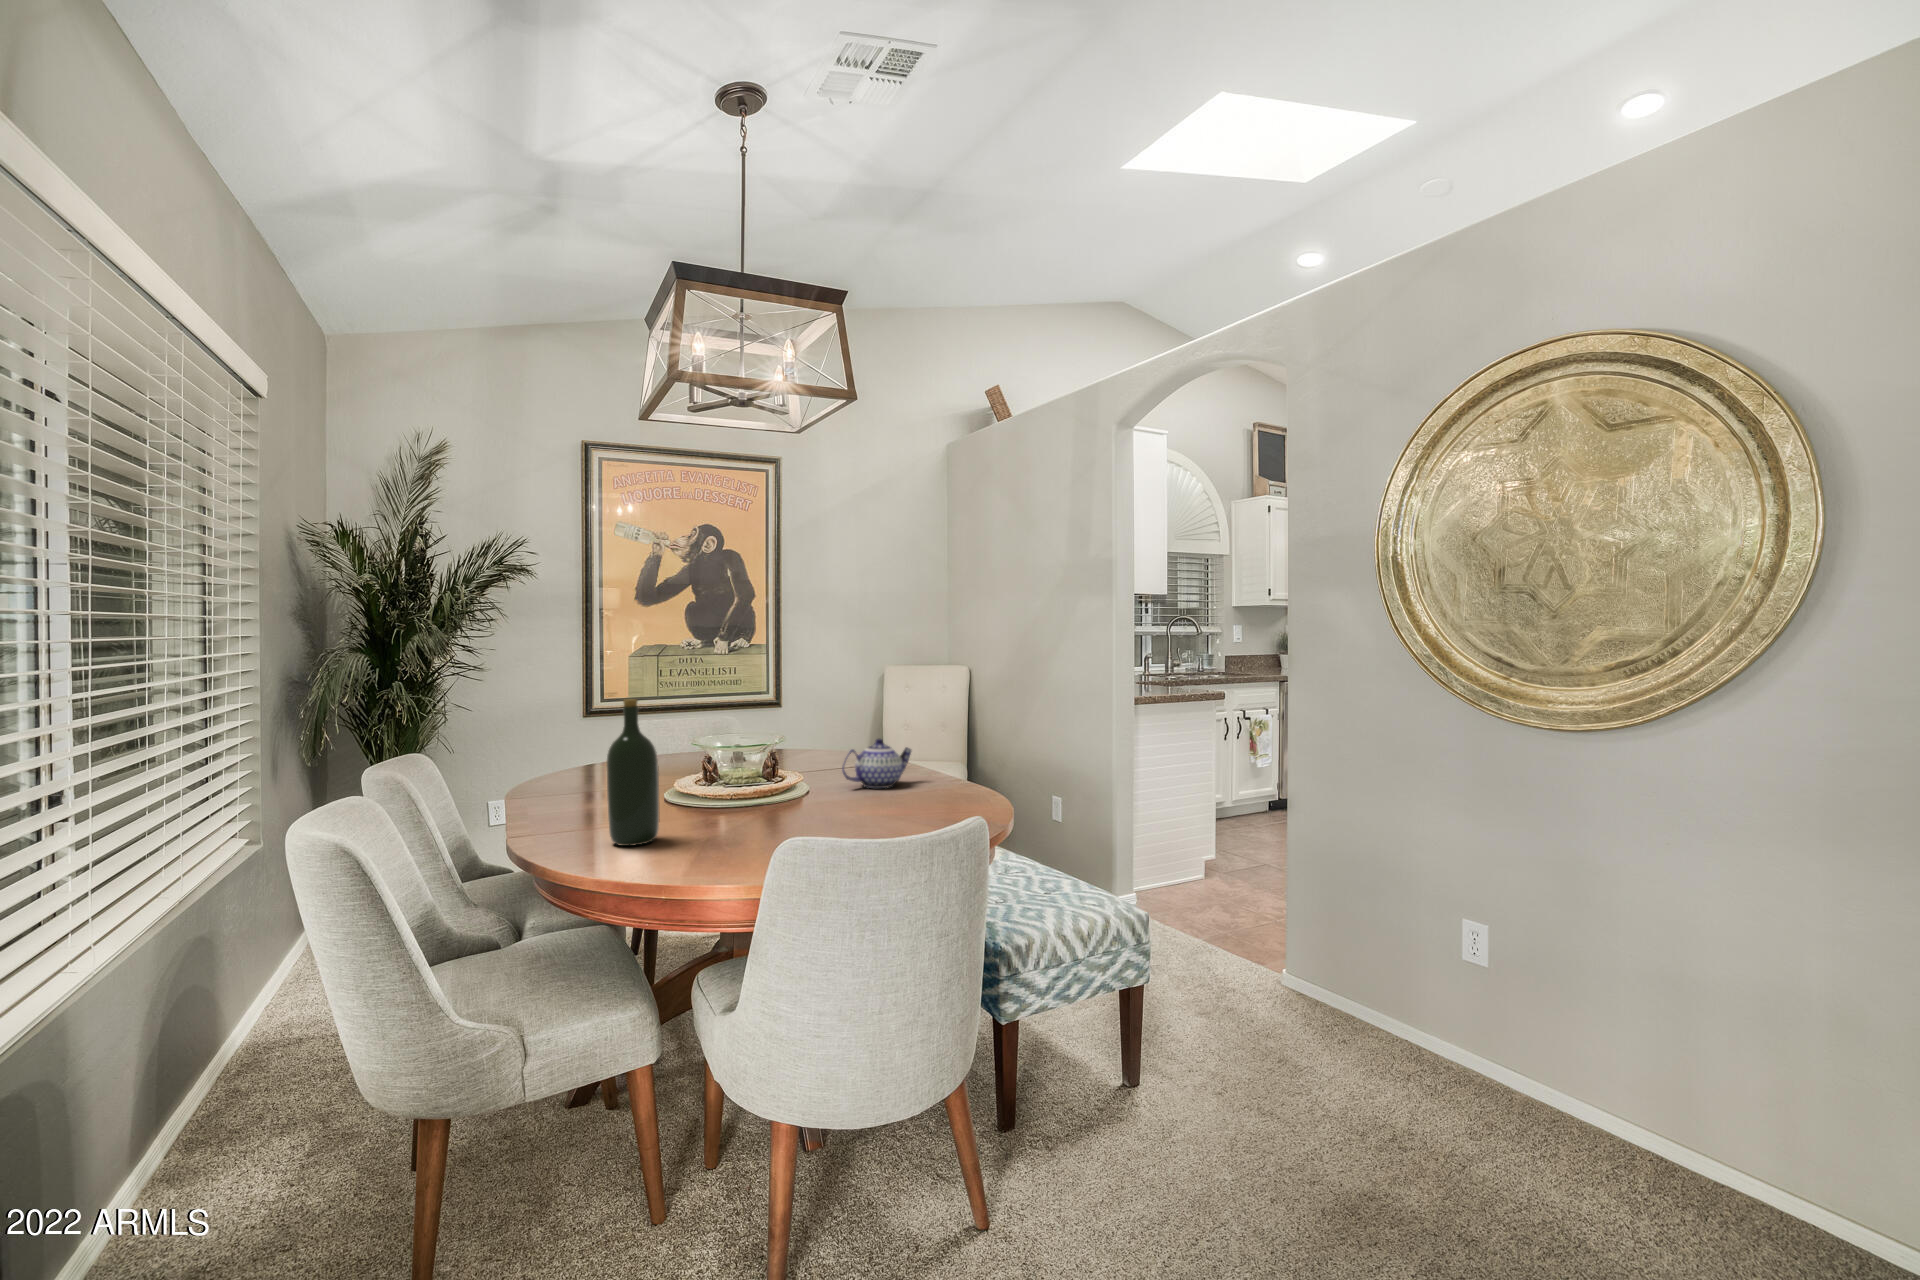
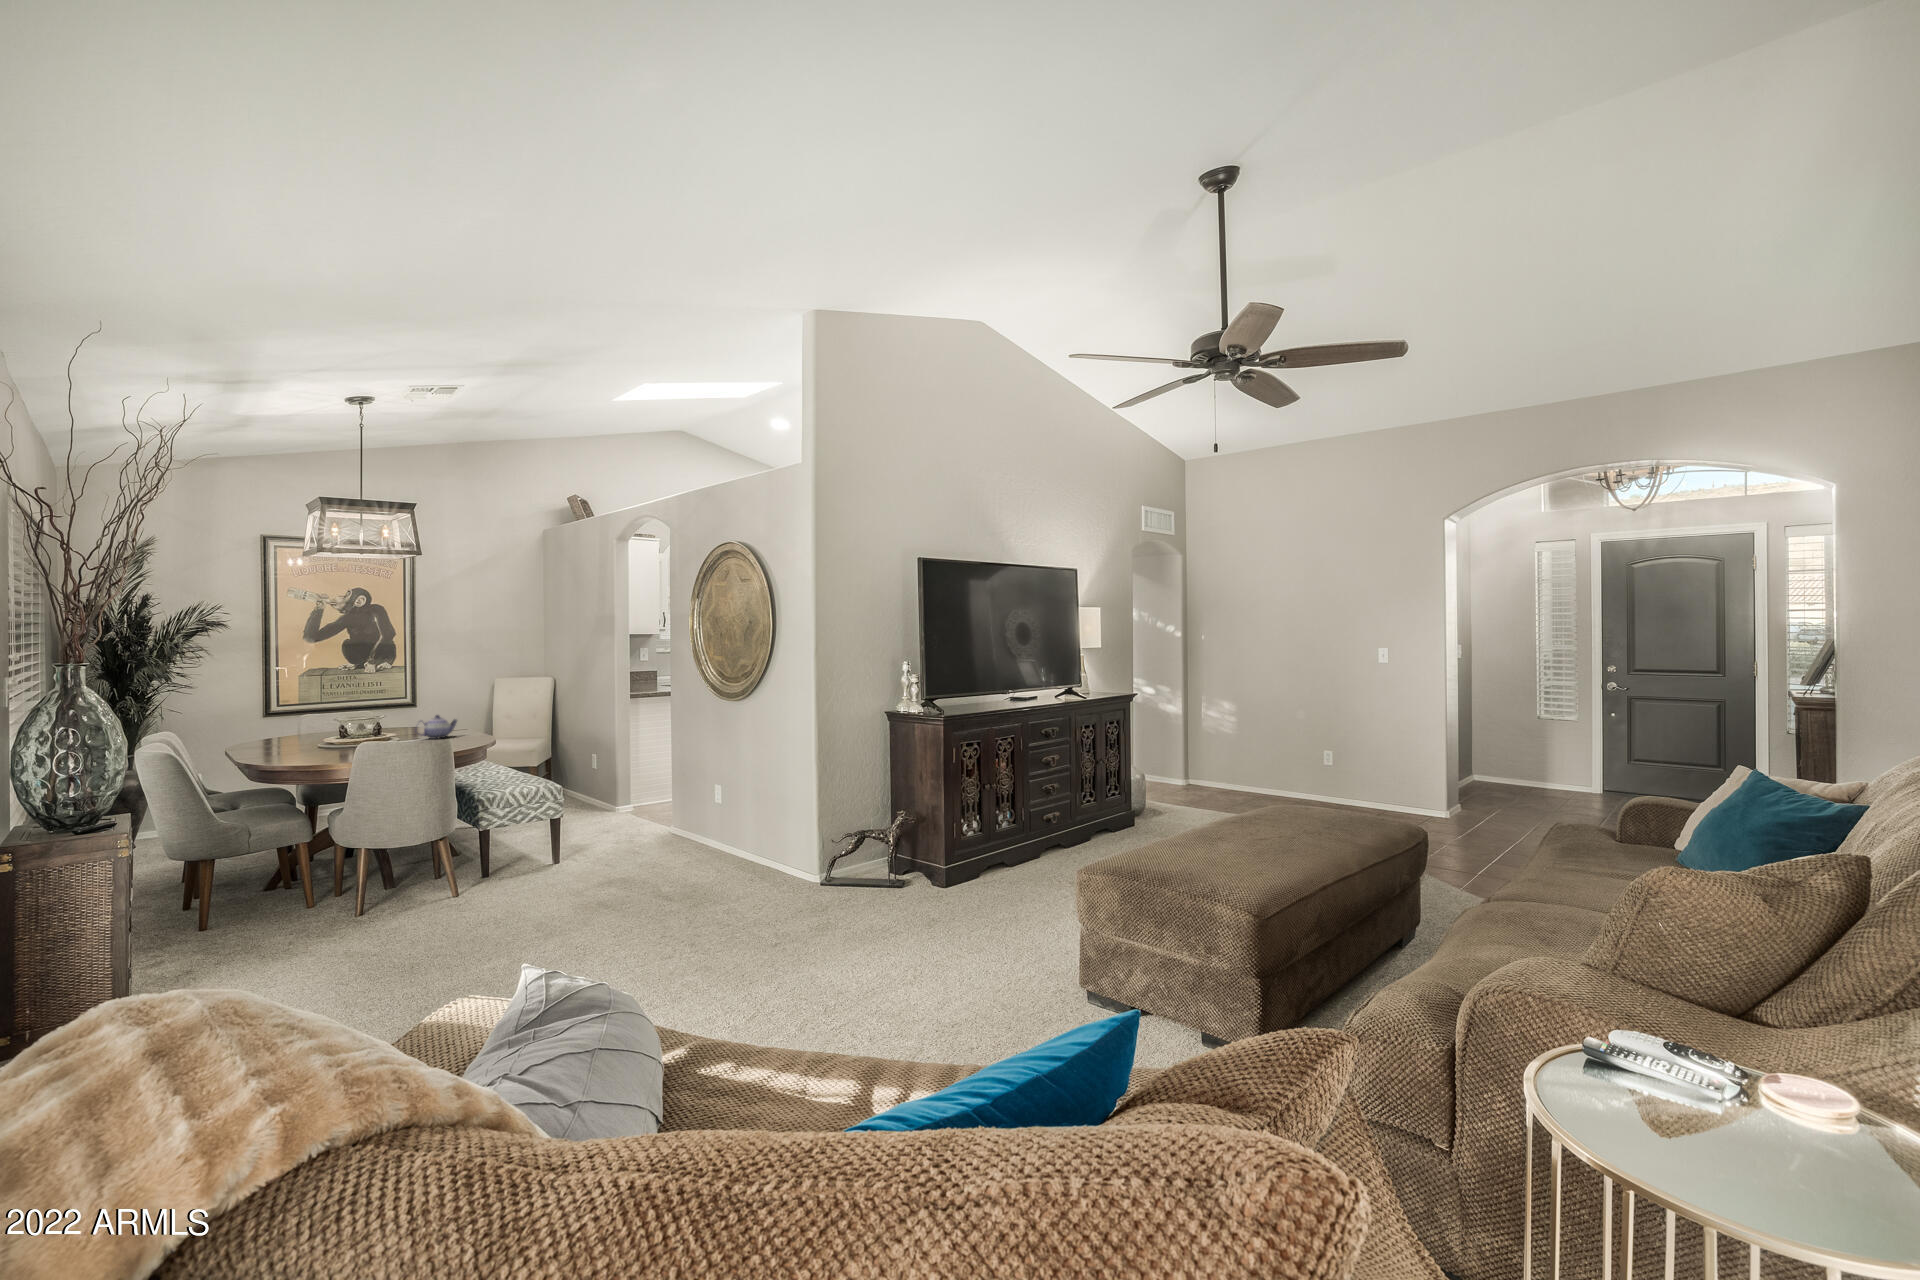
wine bottle: present [606,699,659,846] -> none [280,698,307,761]

